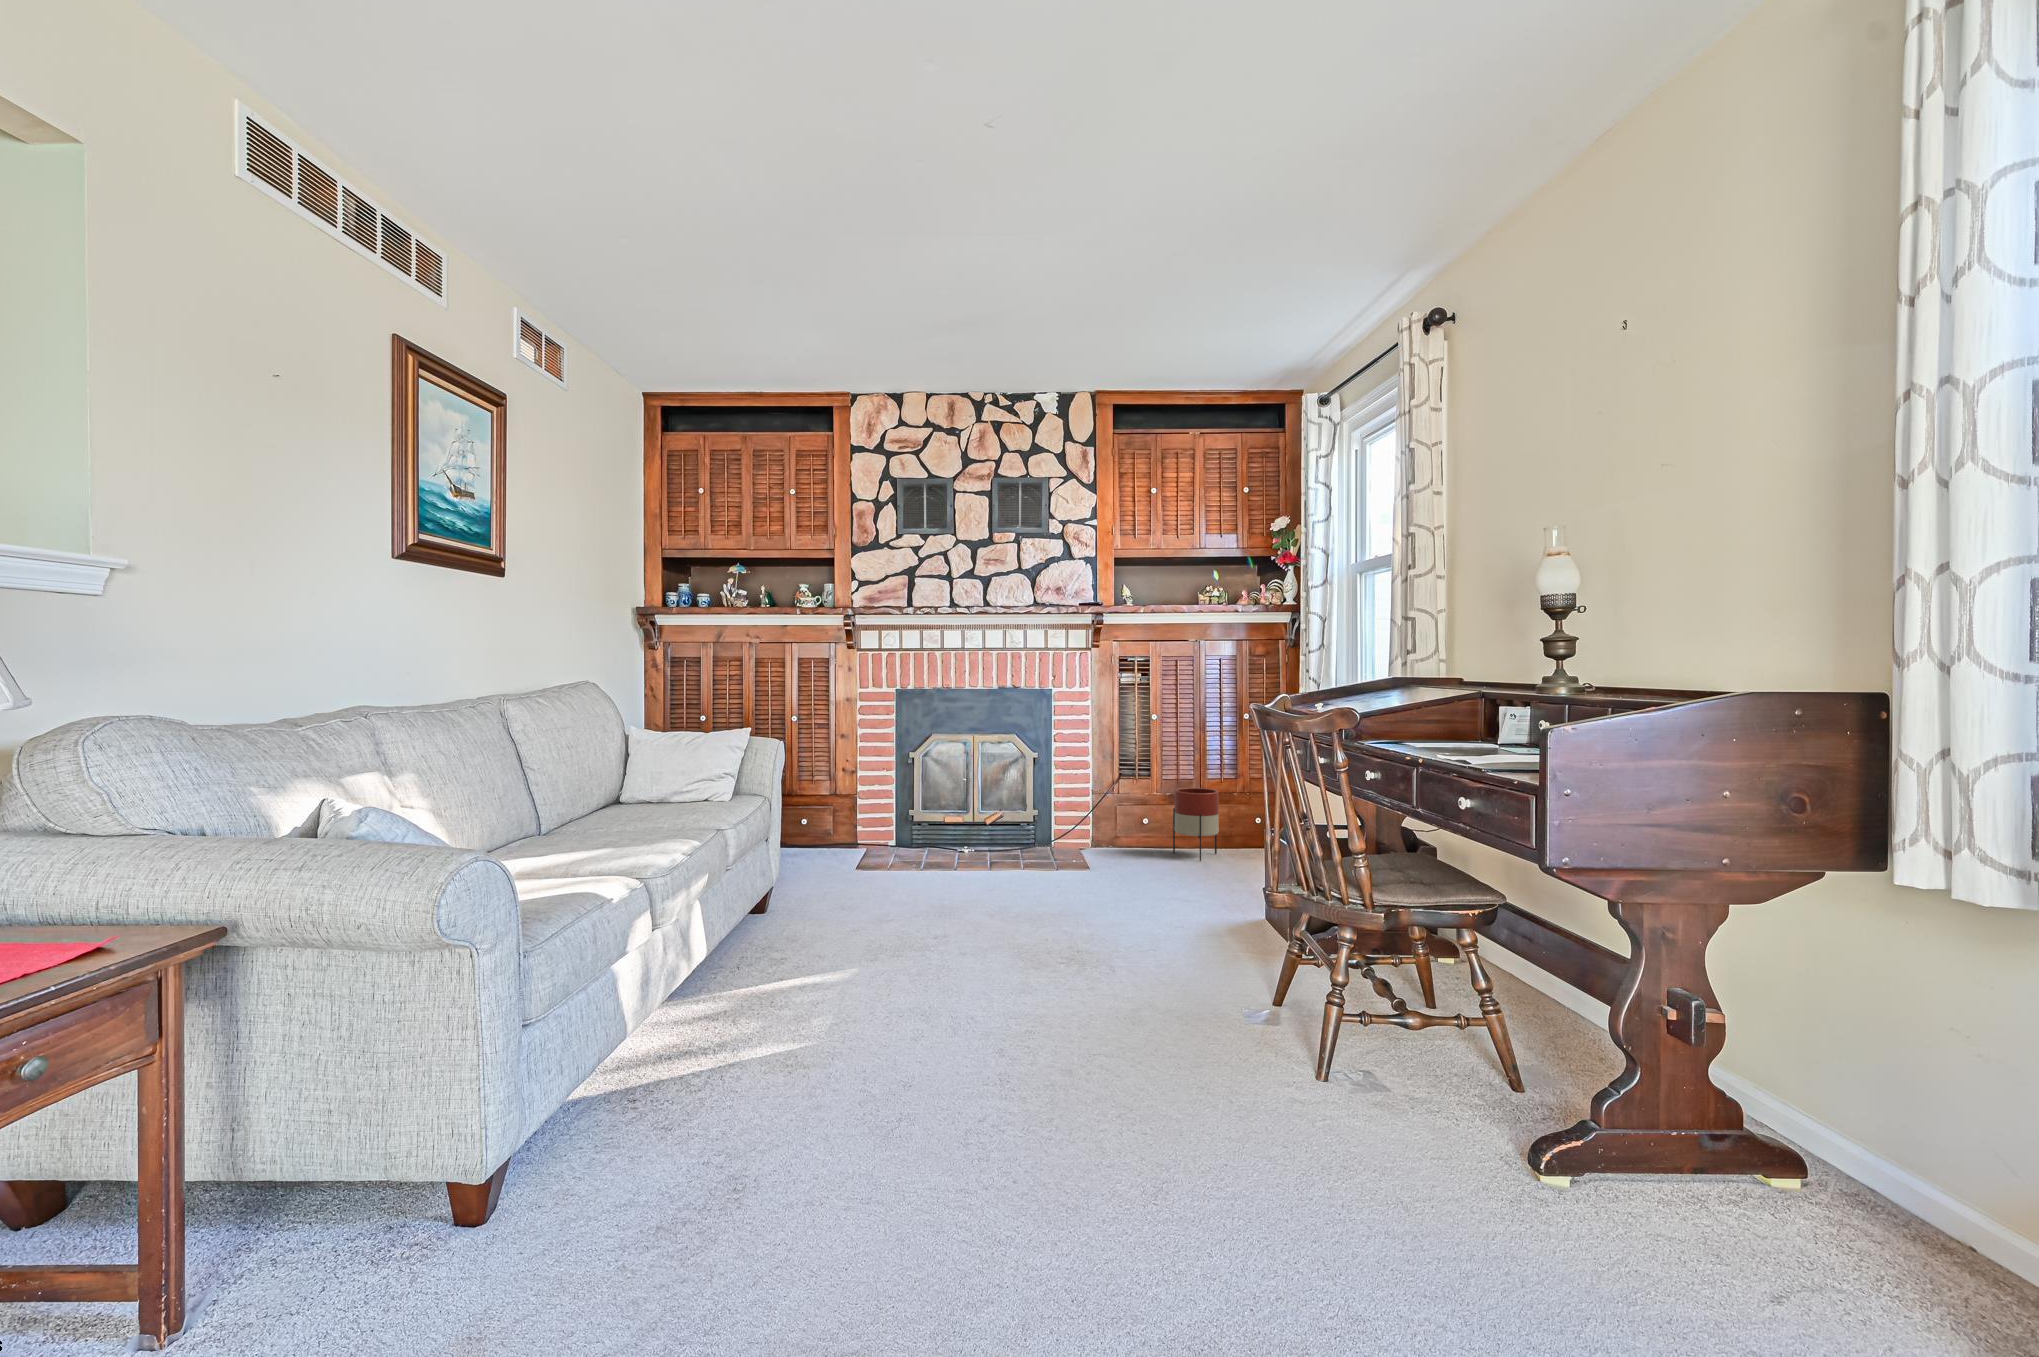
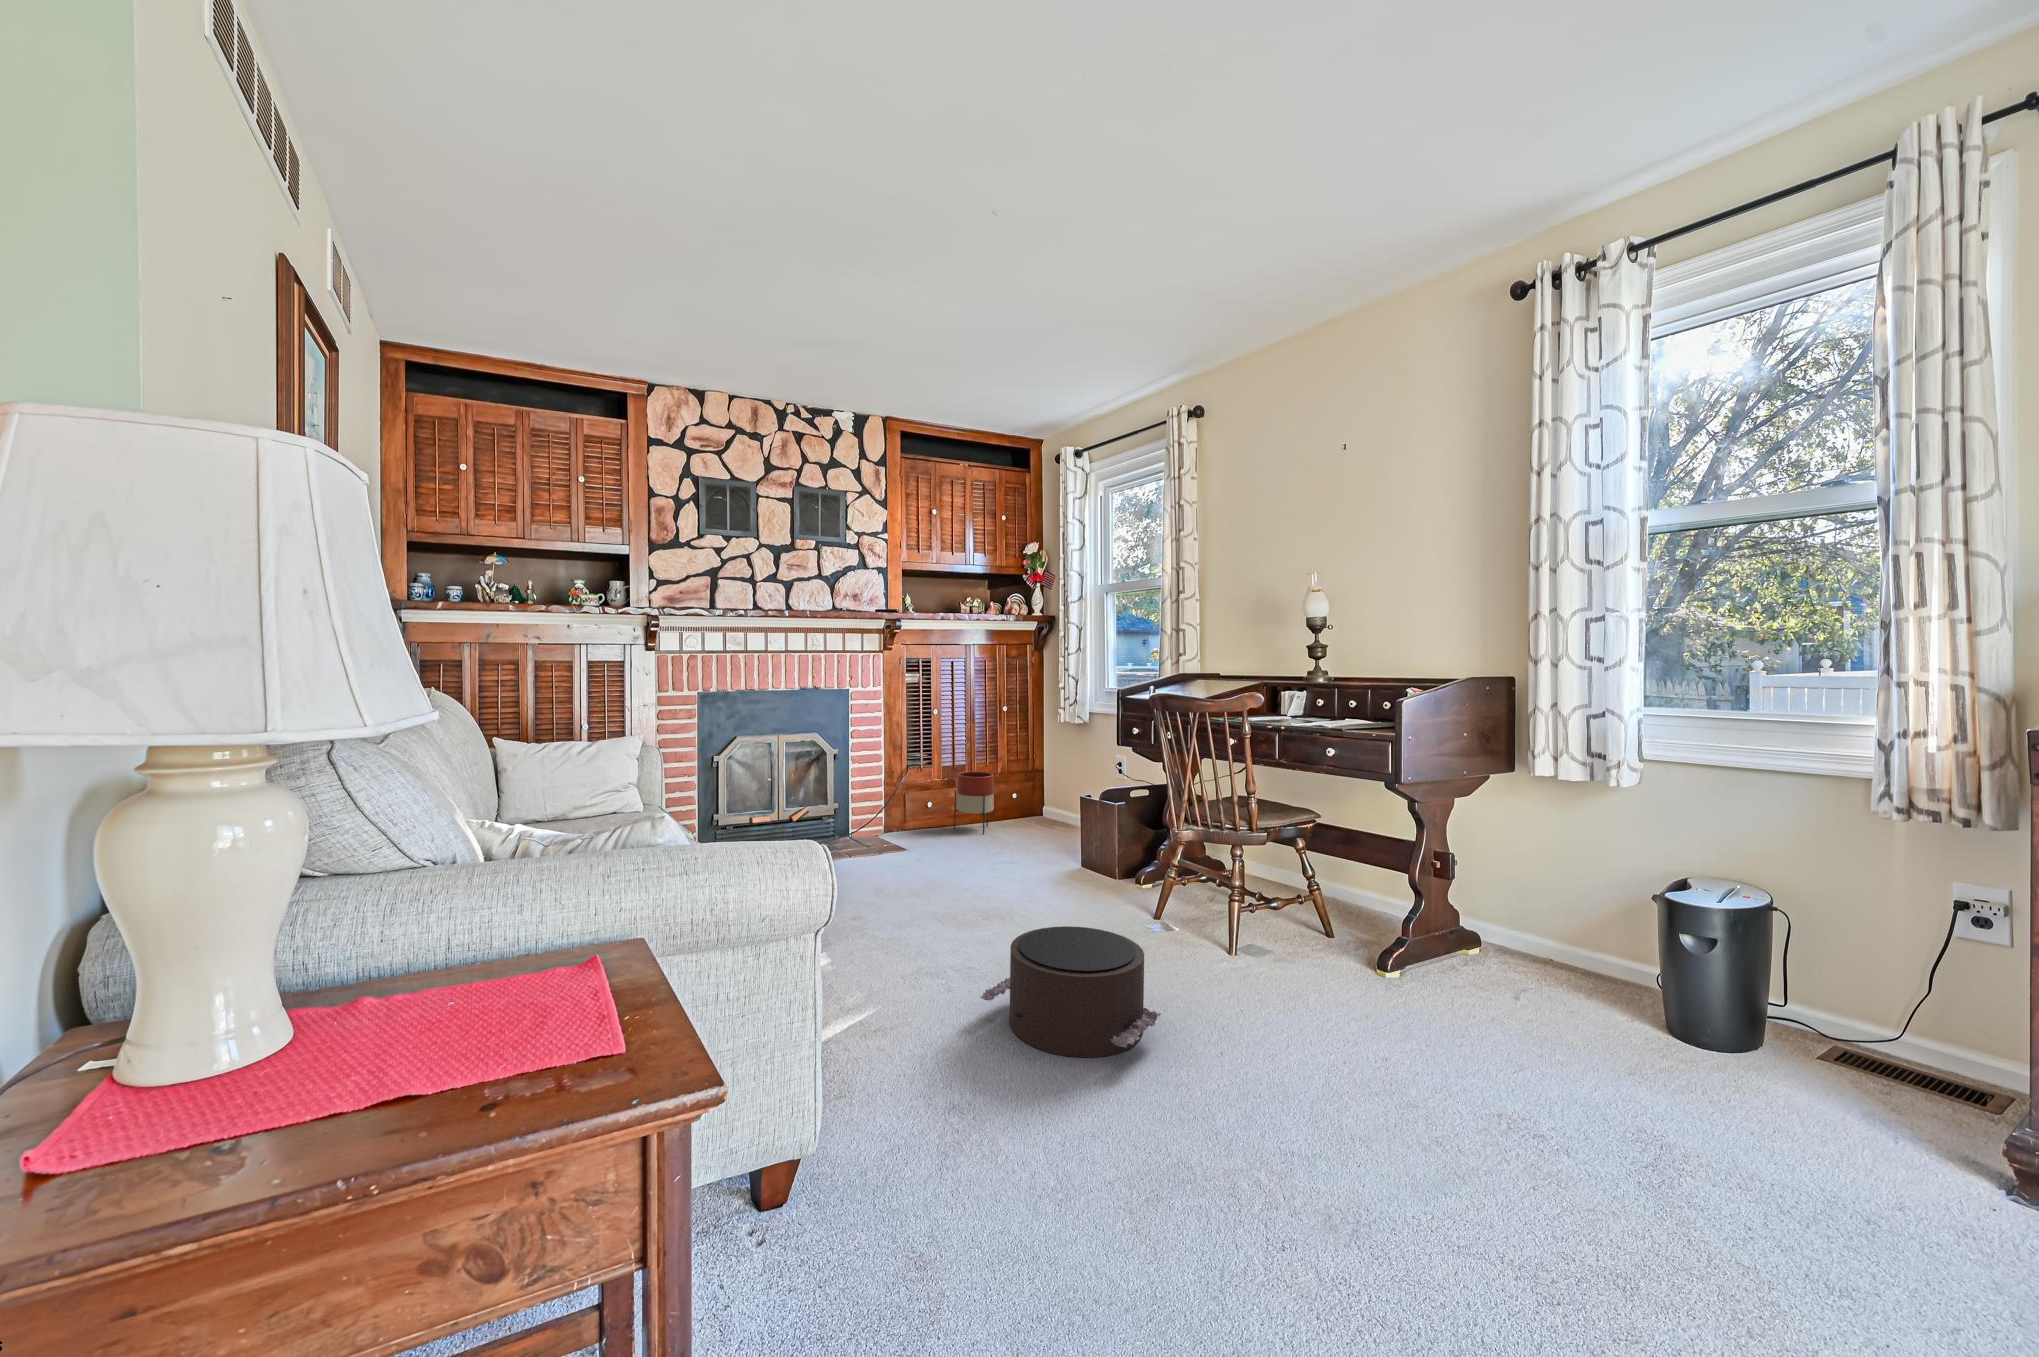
pouf: none [963,930,1125,1063] -> present [980,926,1161,1057]

